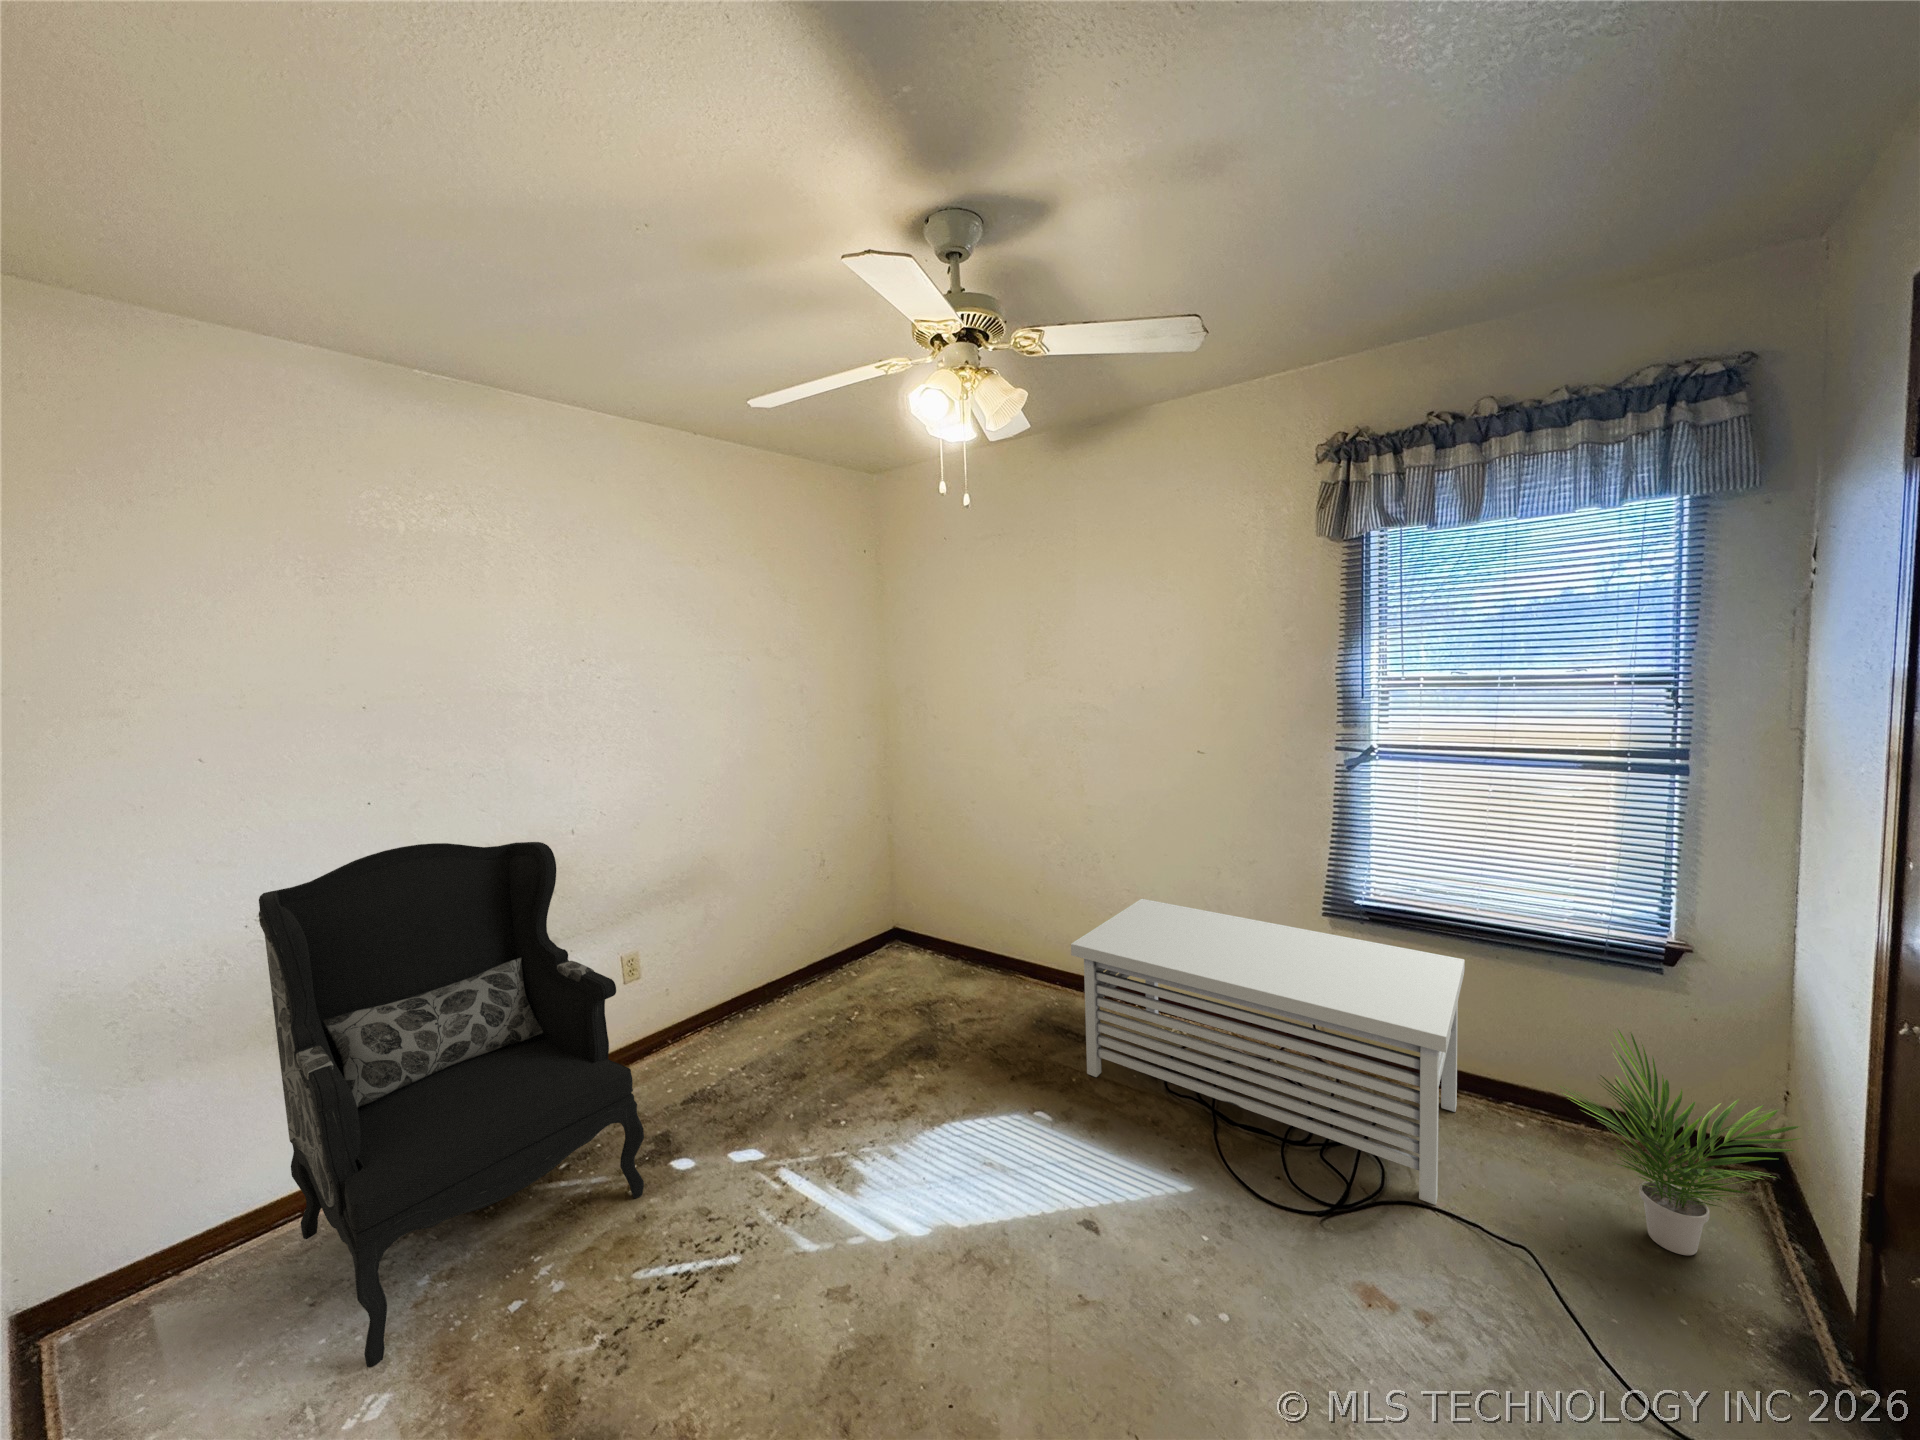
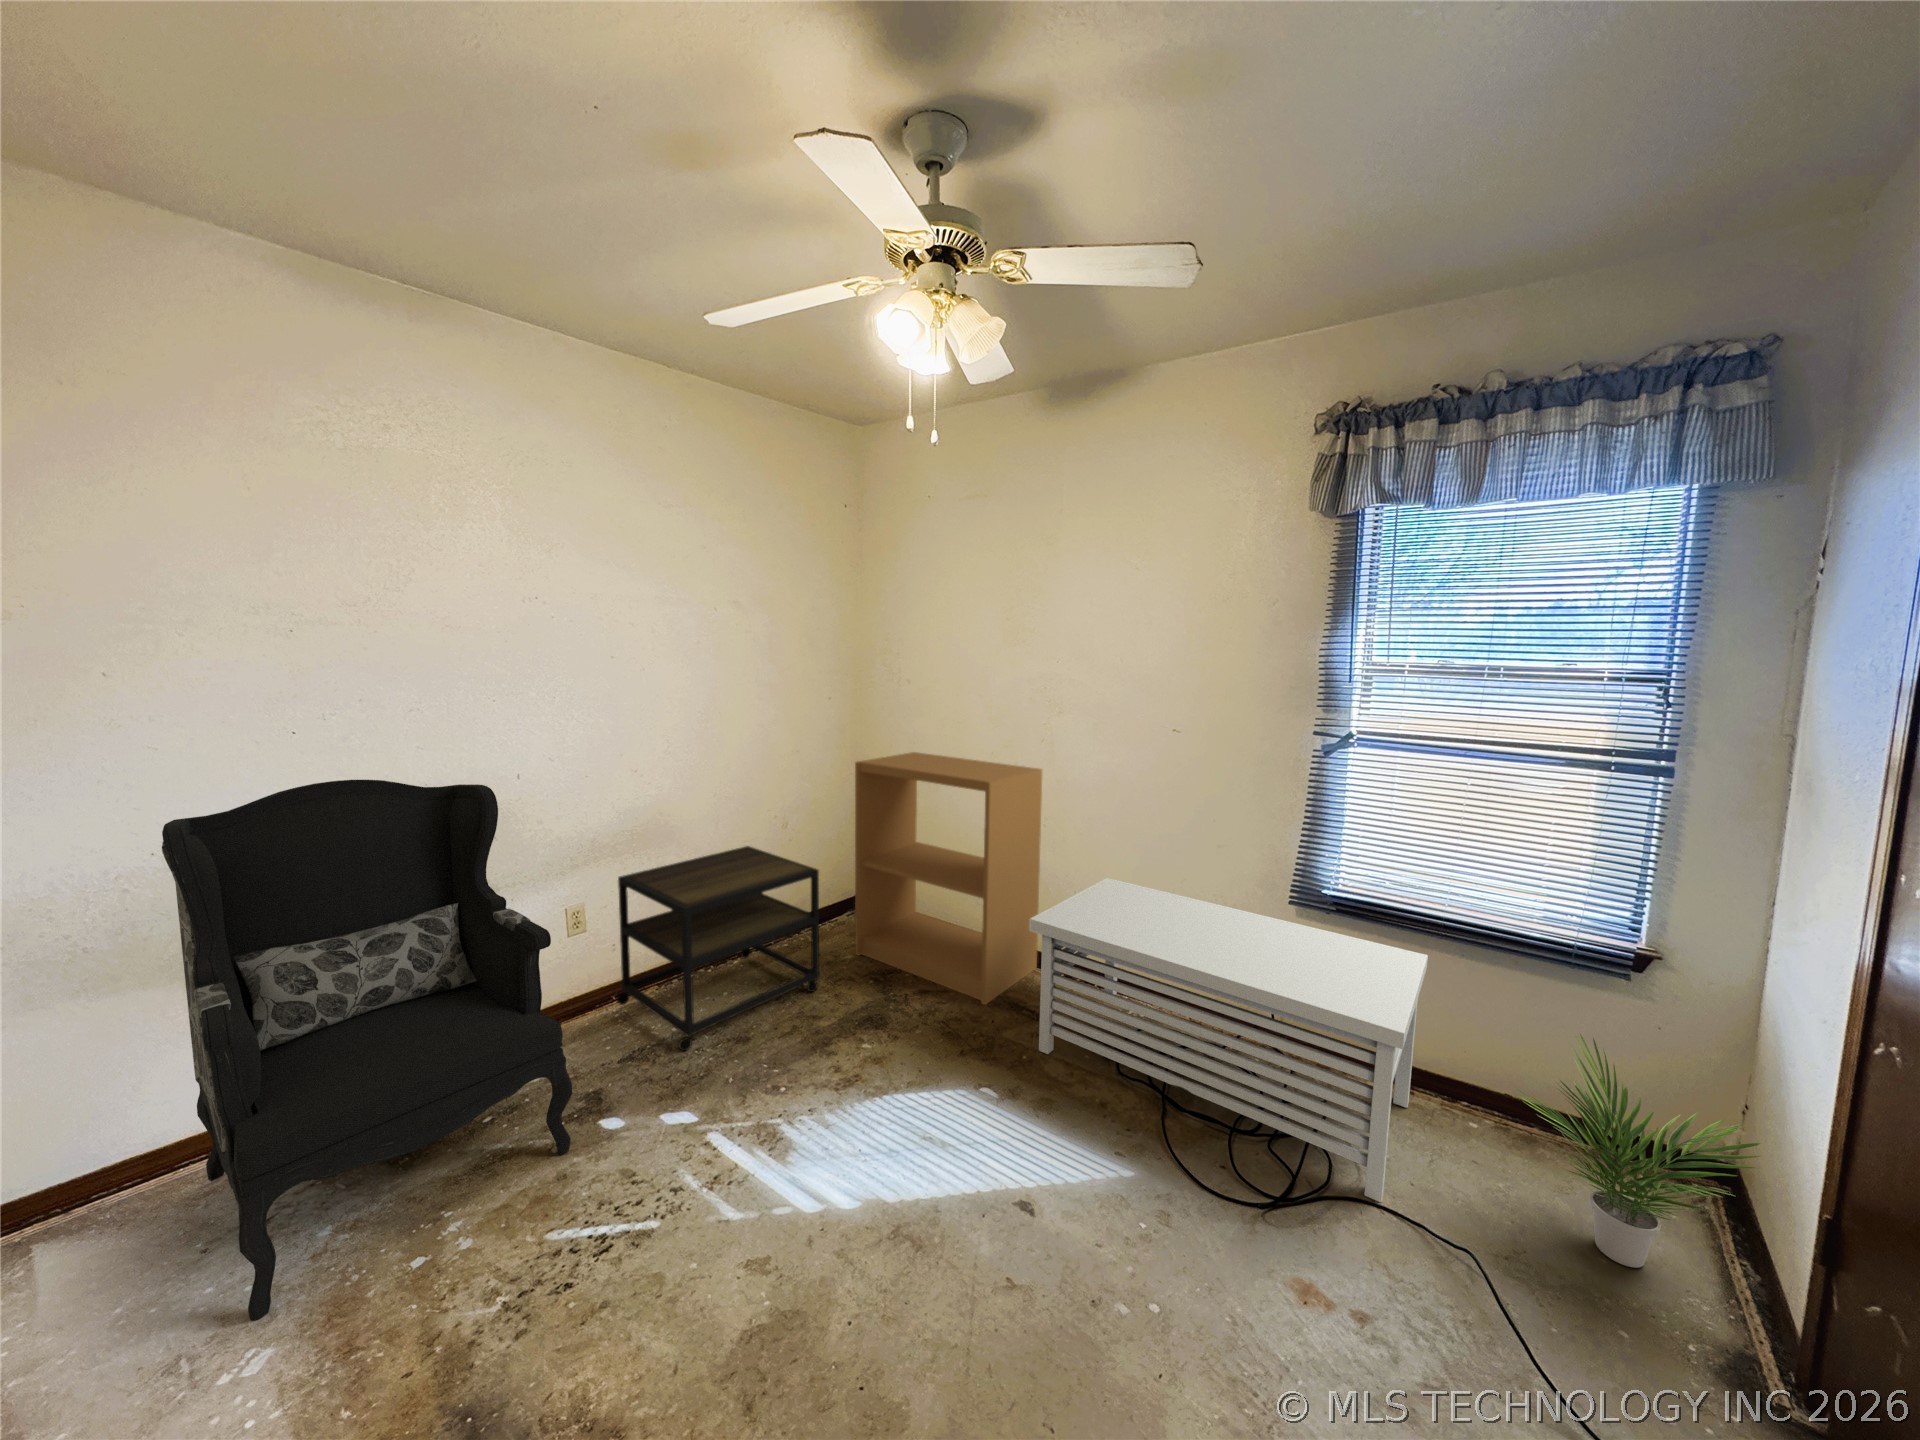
bookshelf: none [886,783,1077,1032] -> present [855,752,1042,1005]
side table: none [664,885,864,1092] -> present [617,846,819,1051]

